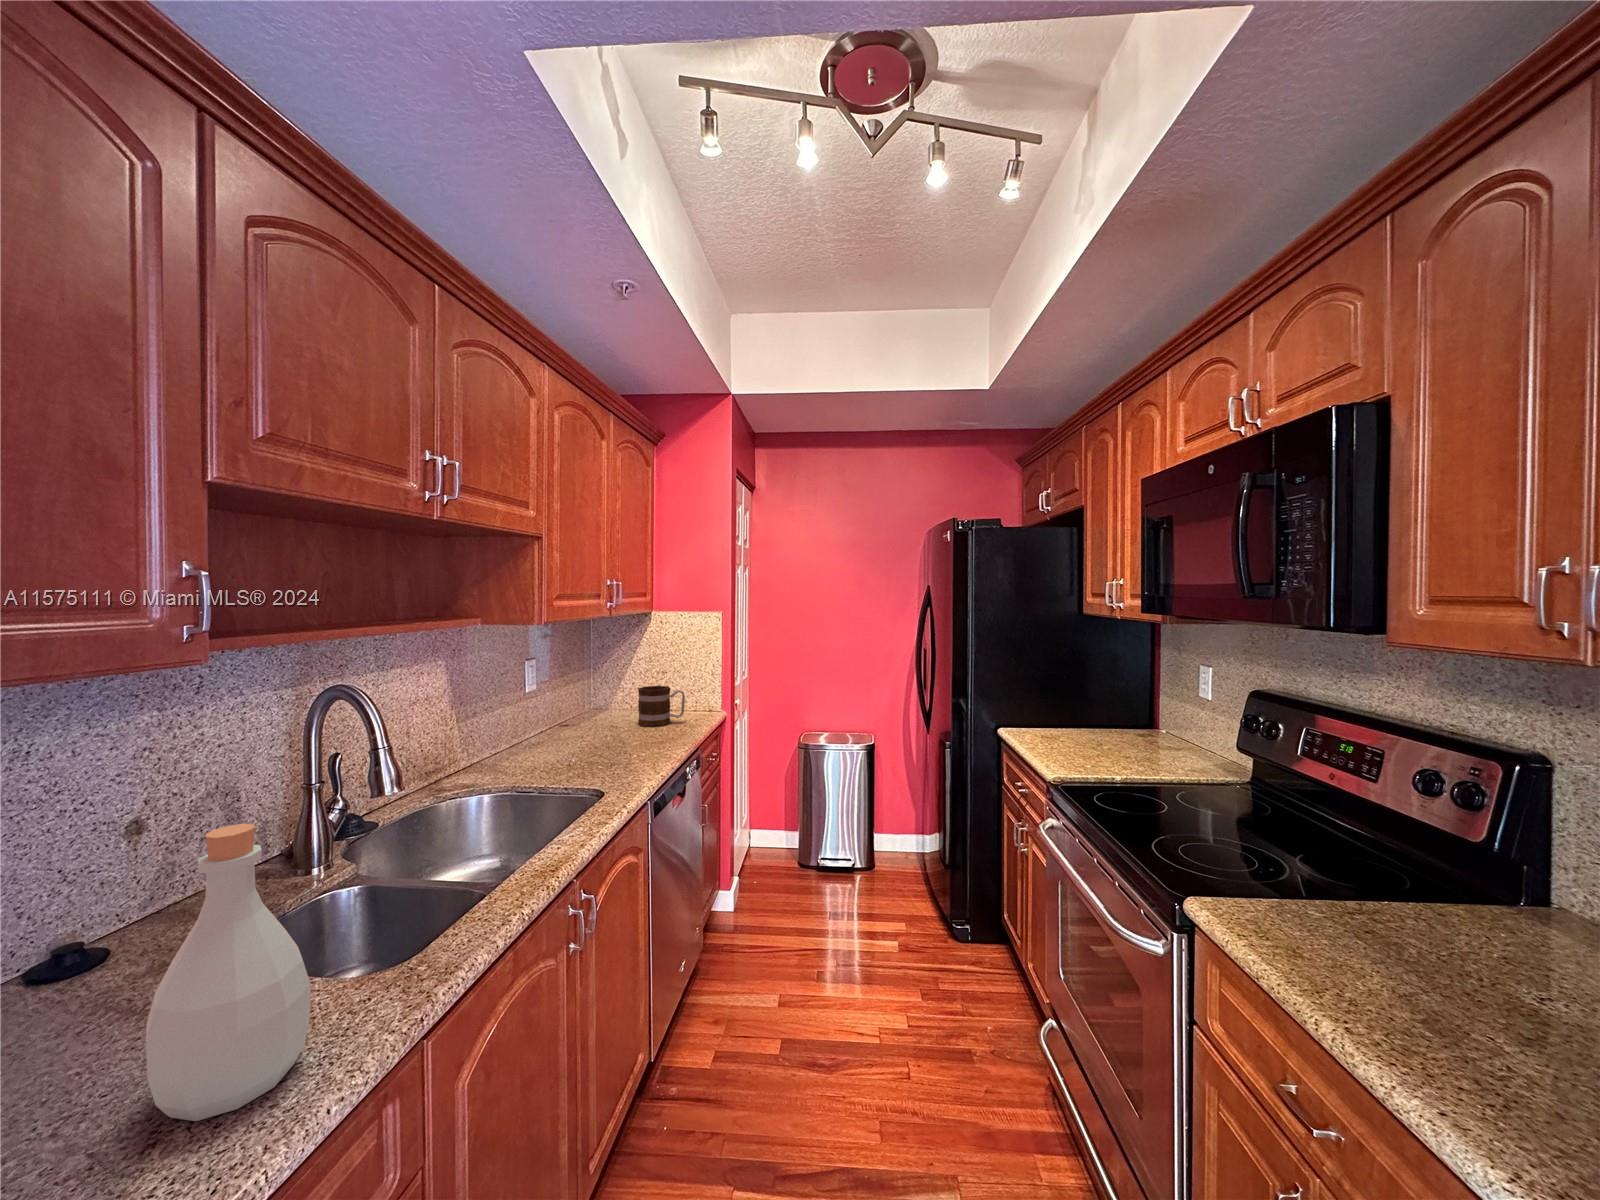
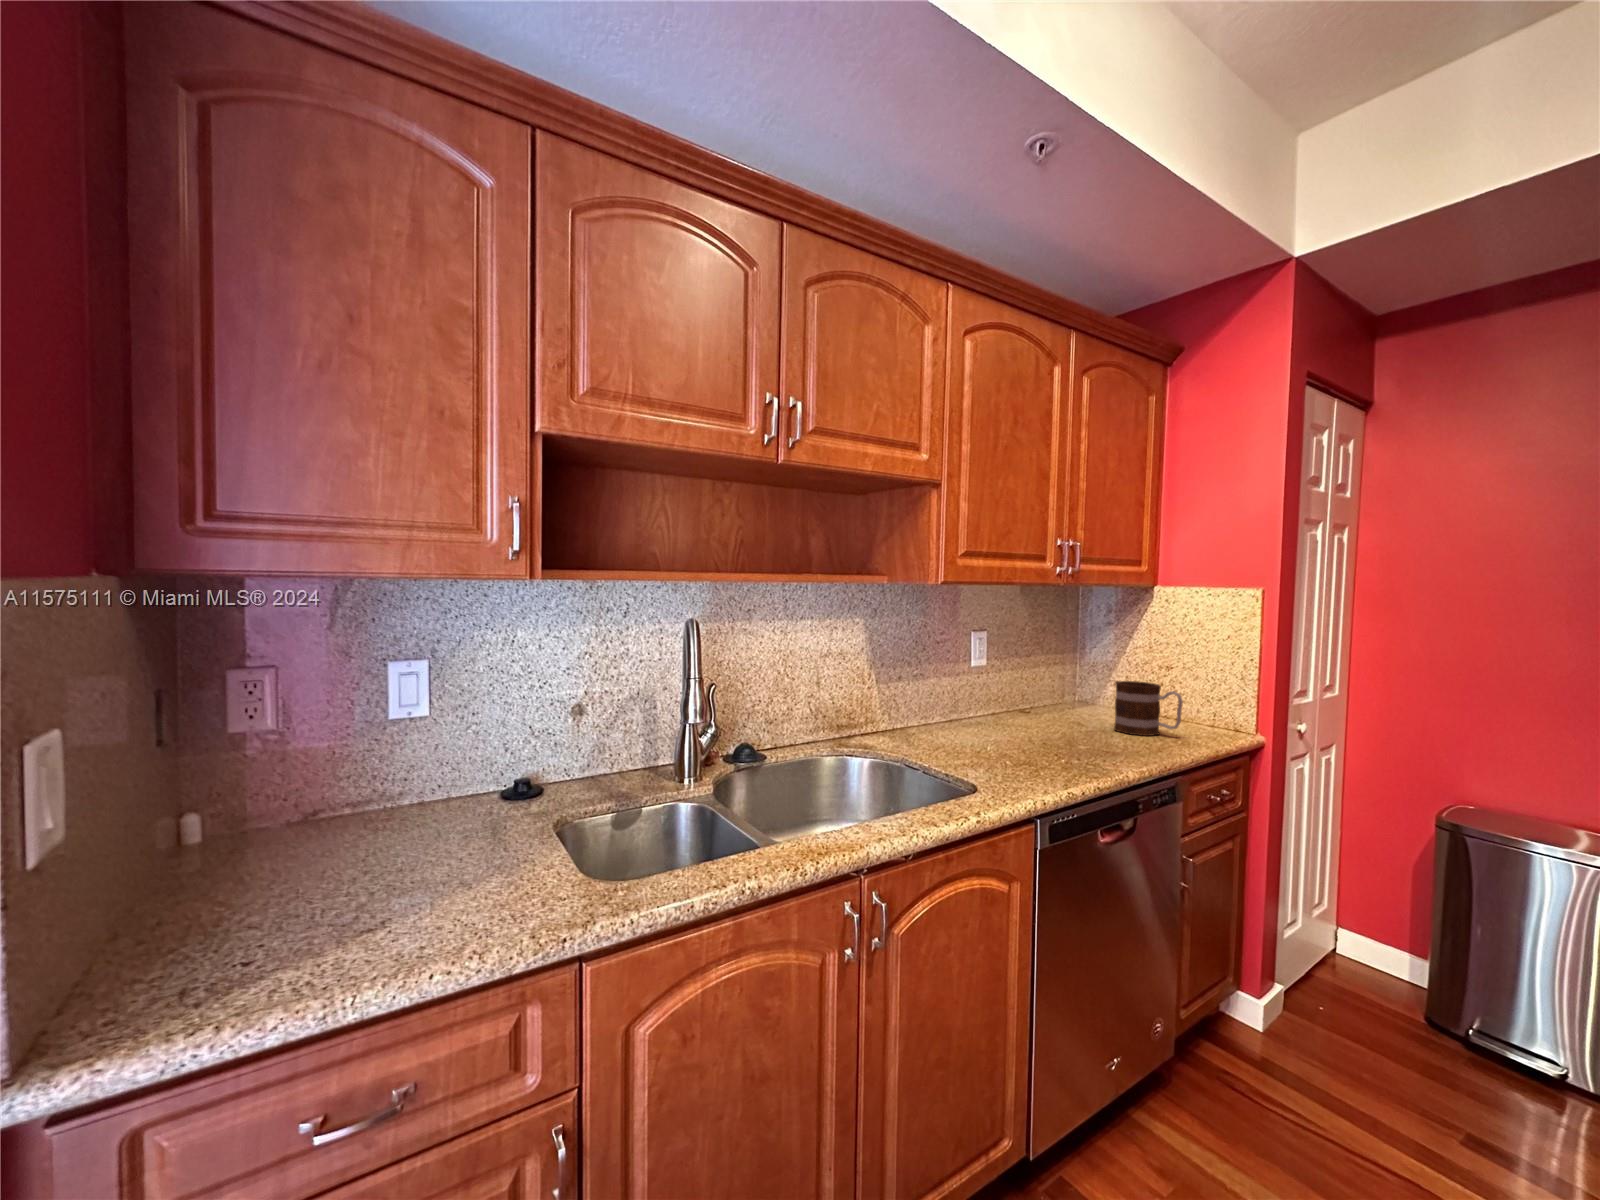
bottle: present [146,824,311,1121] -> none [370,697,489,935]

